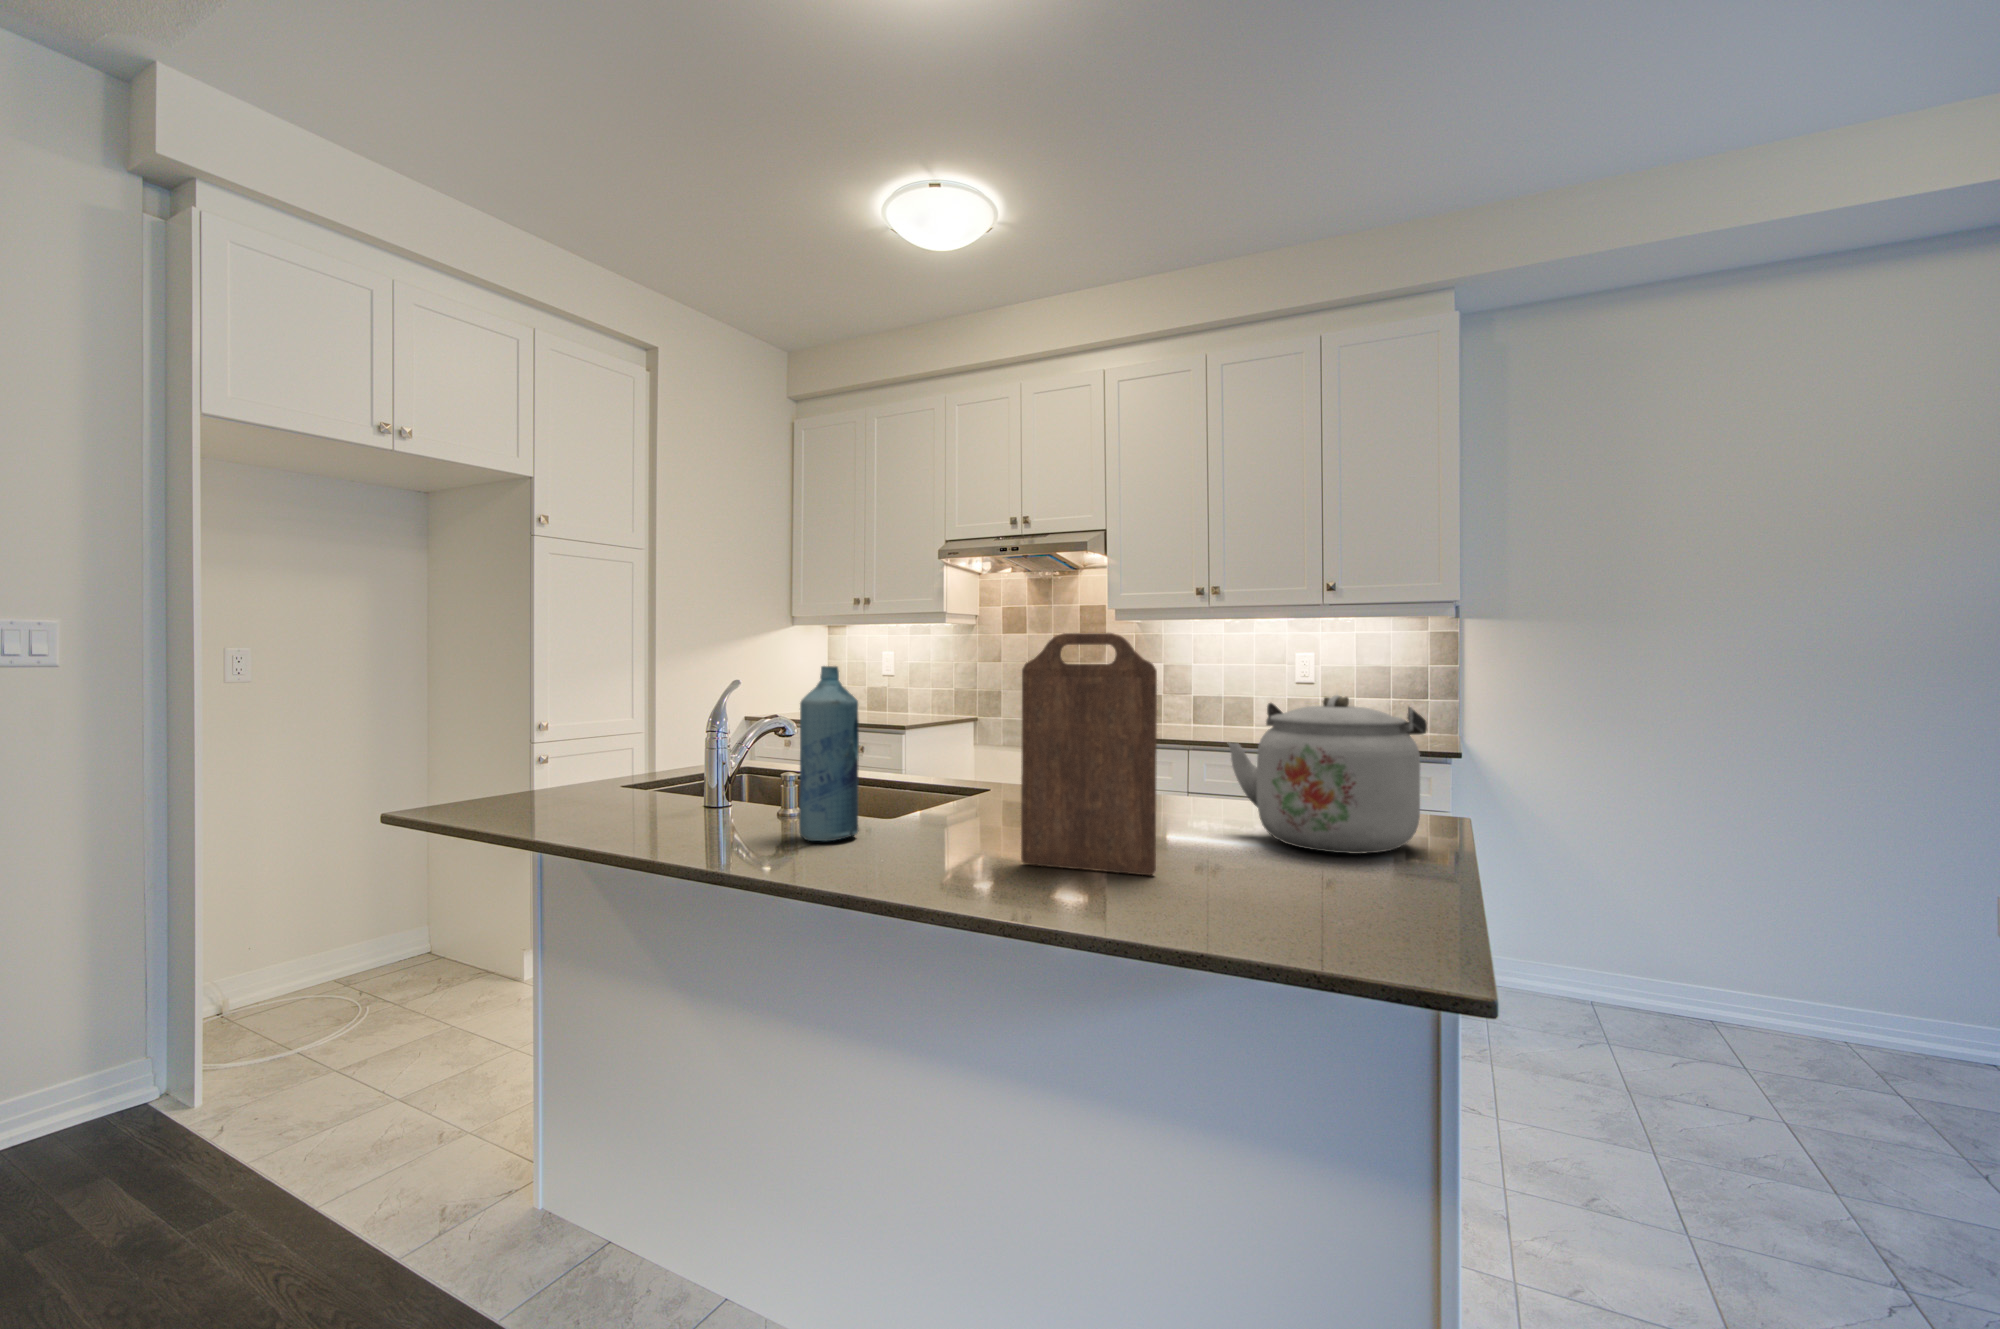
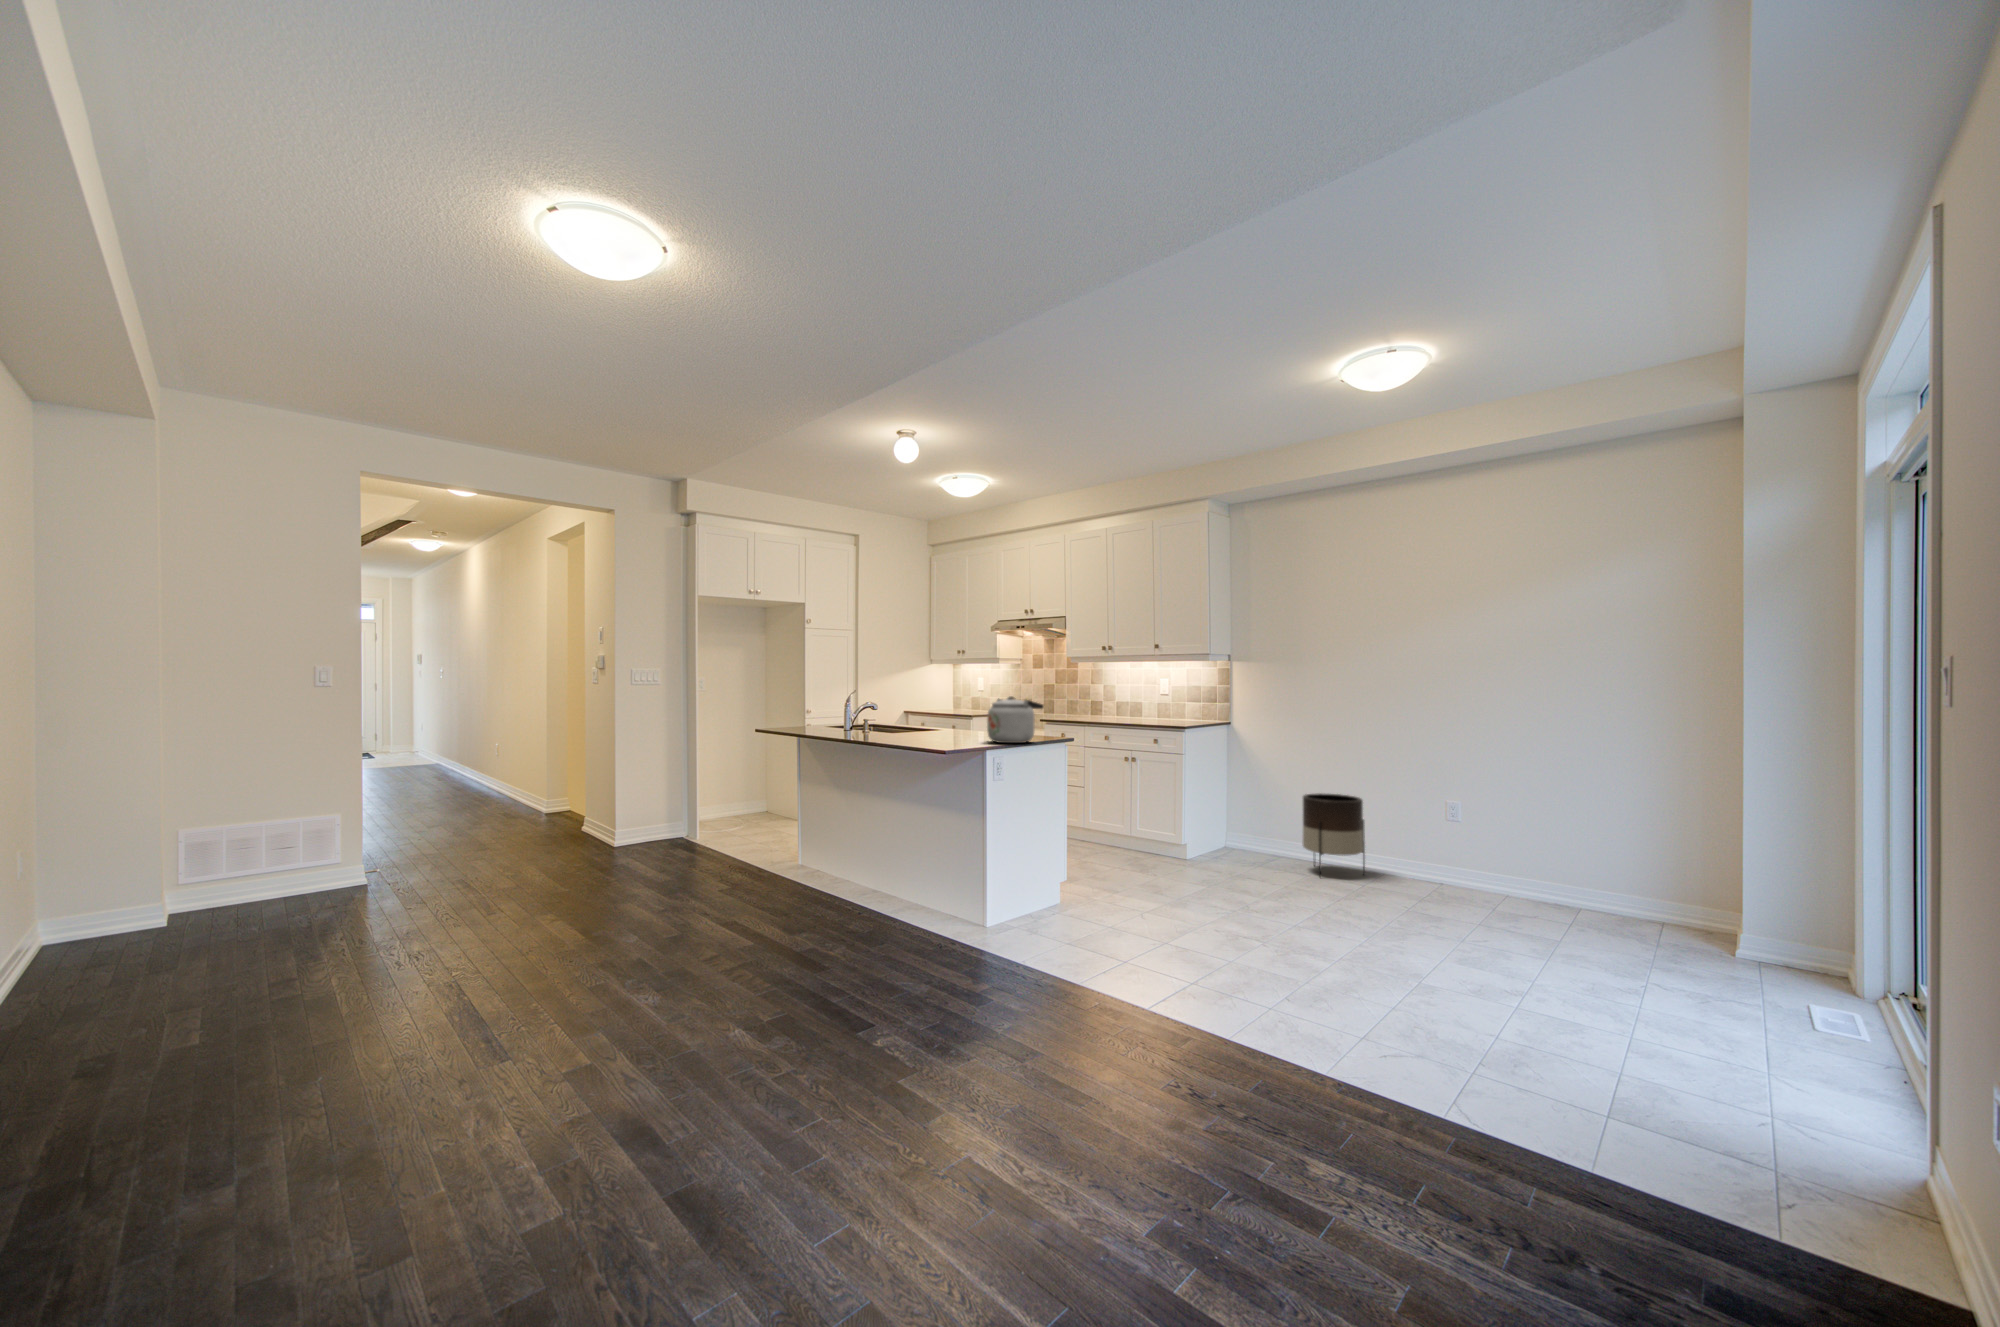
cutting board: present [1021,633,1157,875] -> none [910,678,940,744]
bottle: present [799,666,859,841] -> none [861,687,879,739]
planter: none [1687,878,1837,1069] -> present [1303,793,1365,876]

